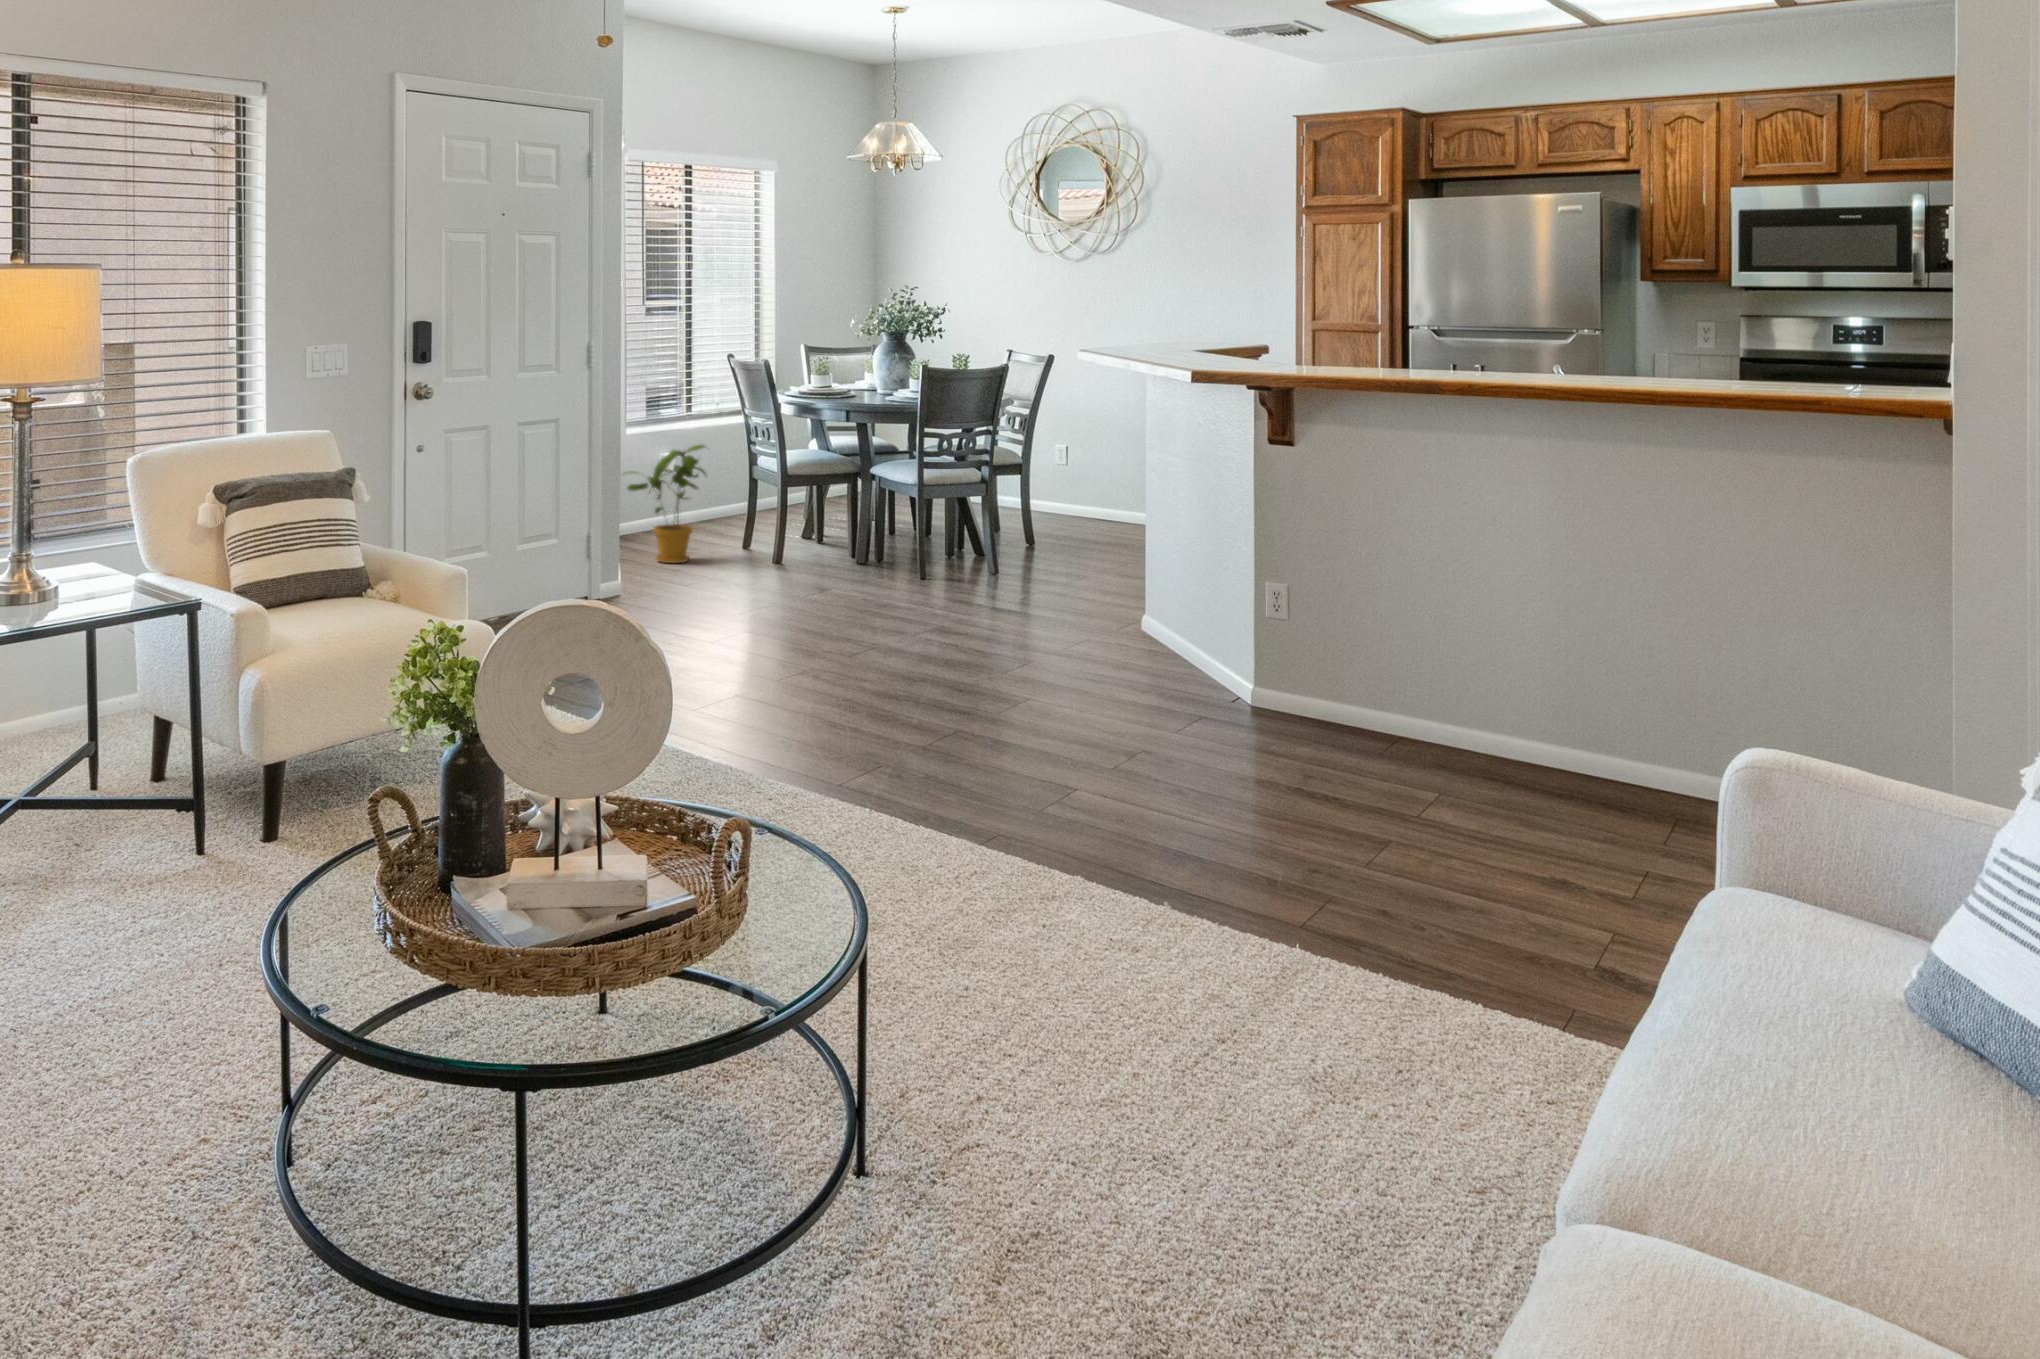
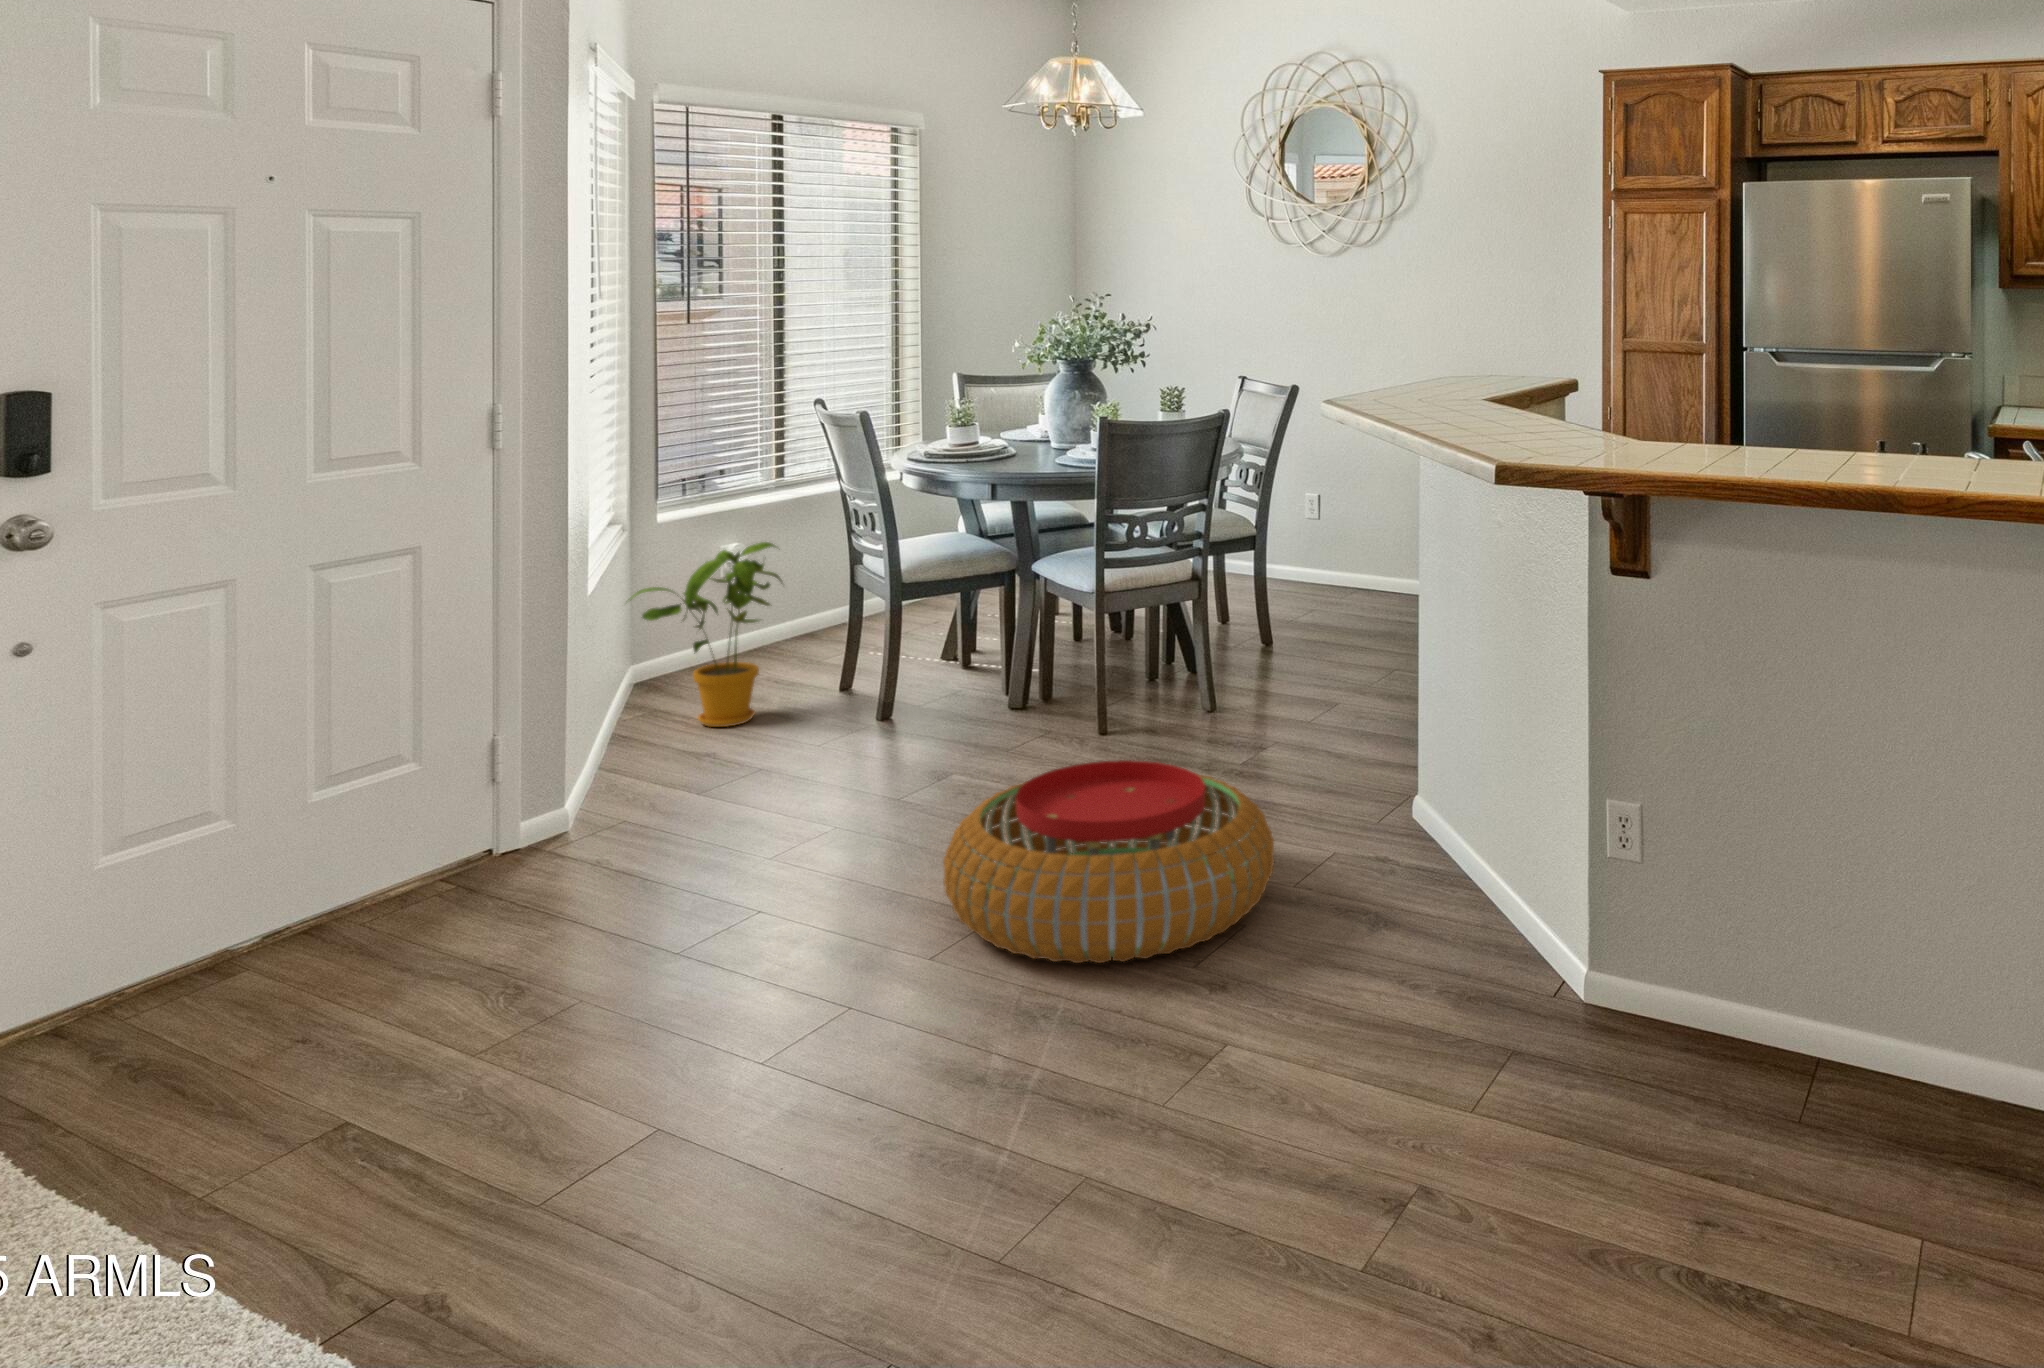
pouf: none [843,570,1047,673] -> present [943,760,1274,963]

